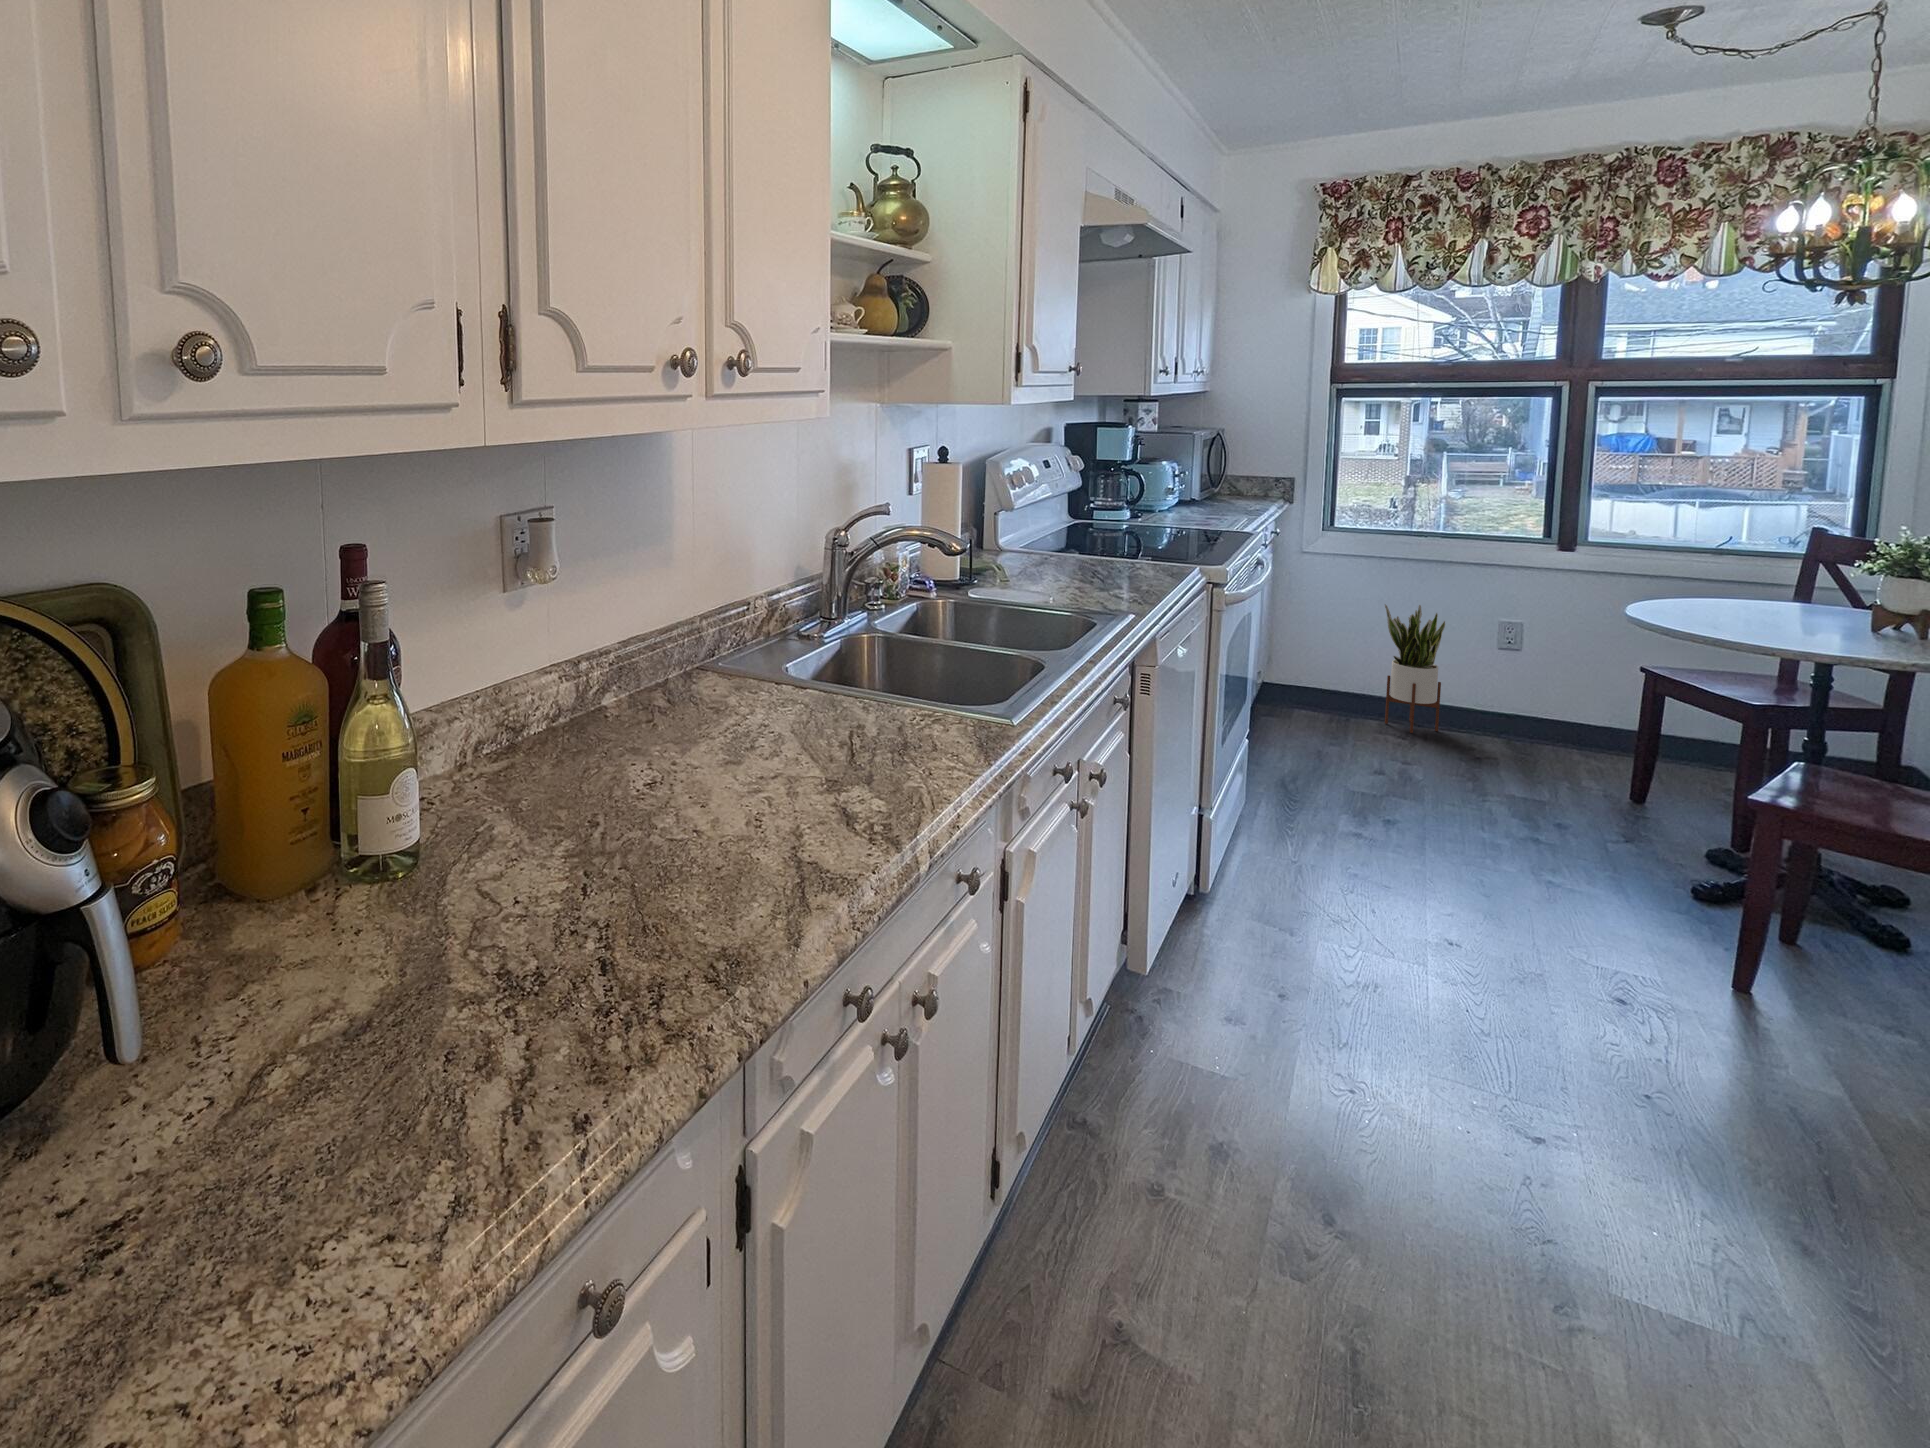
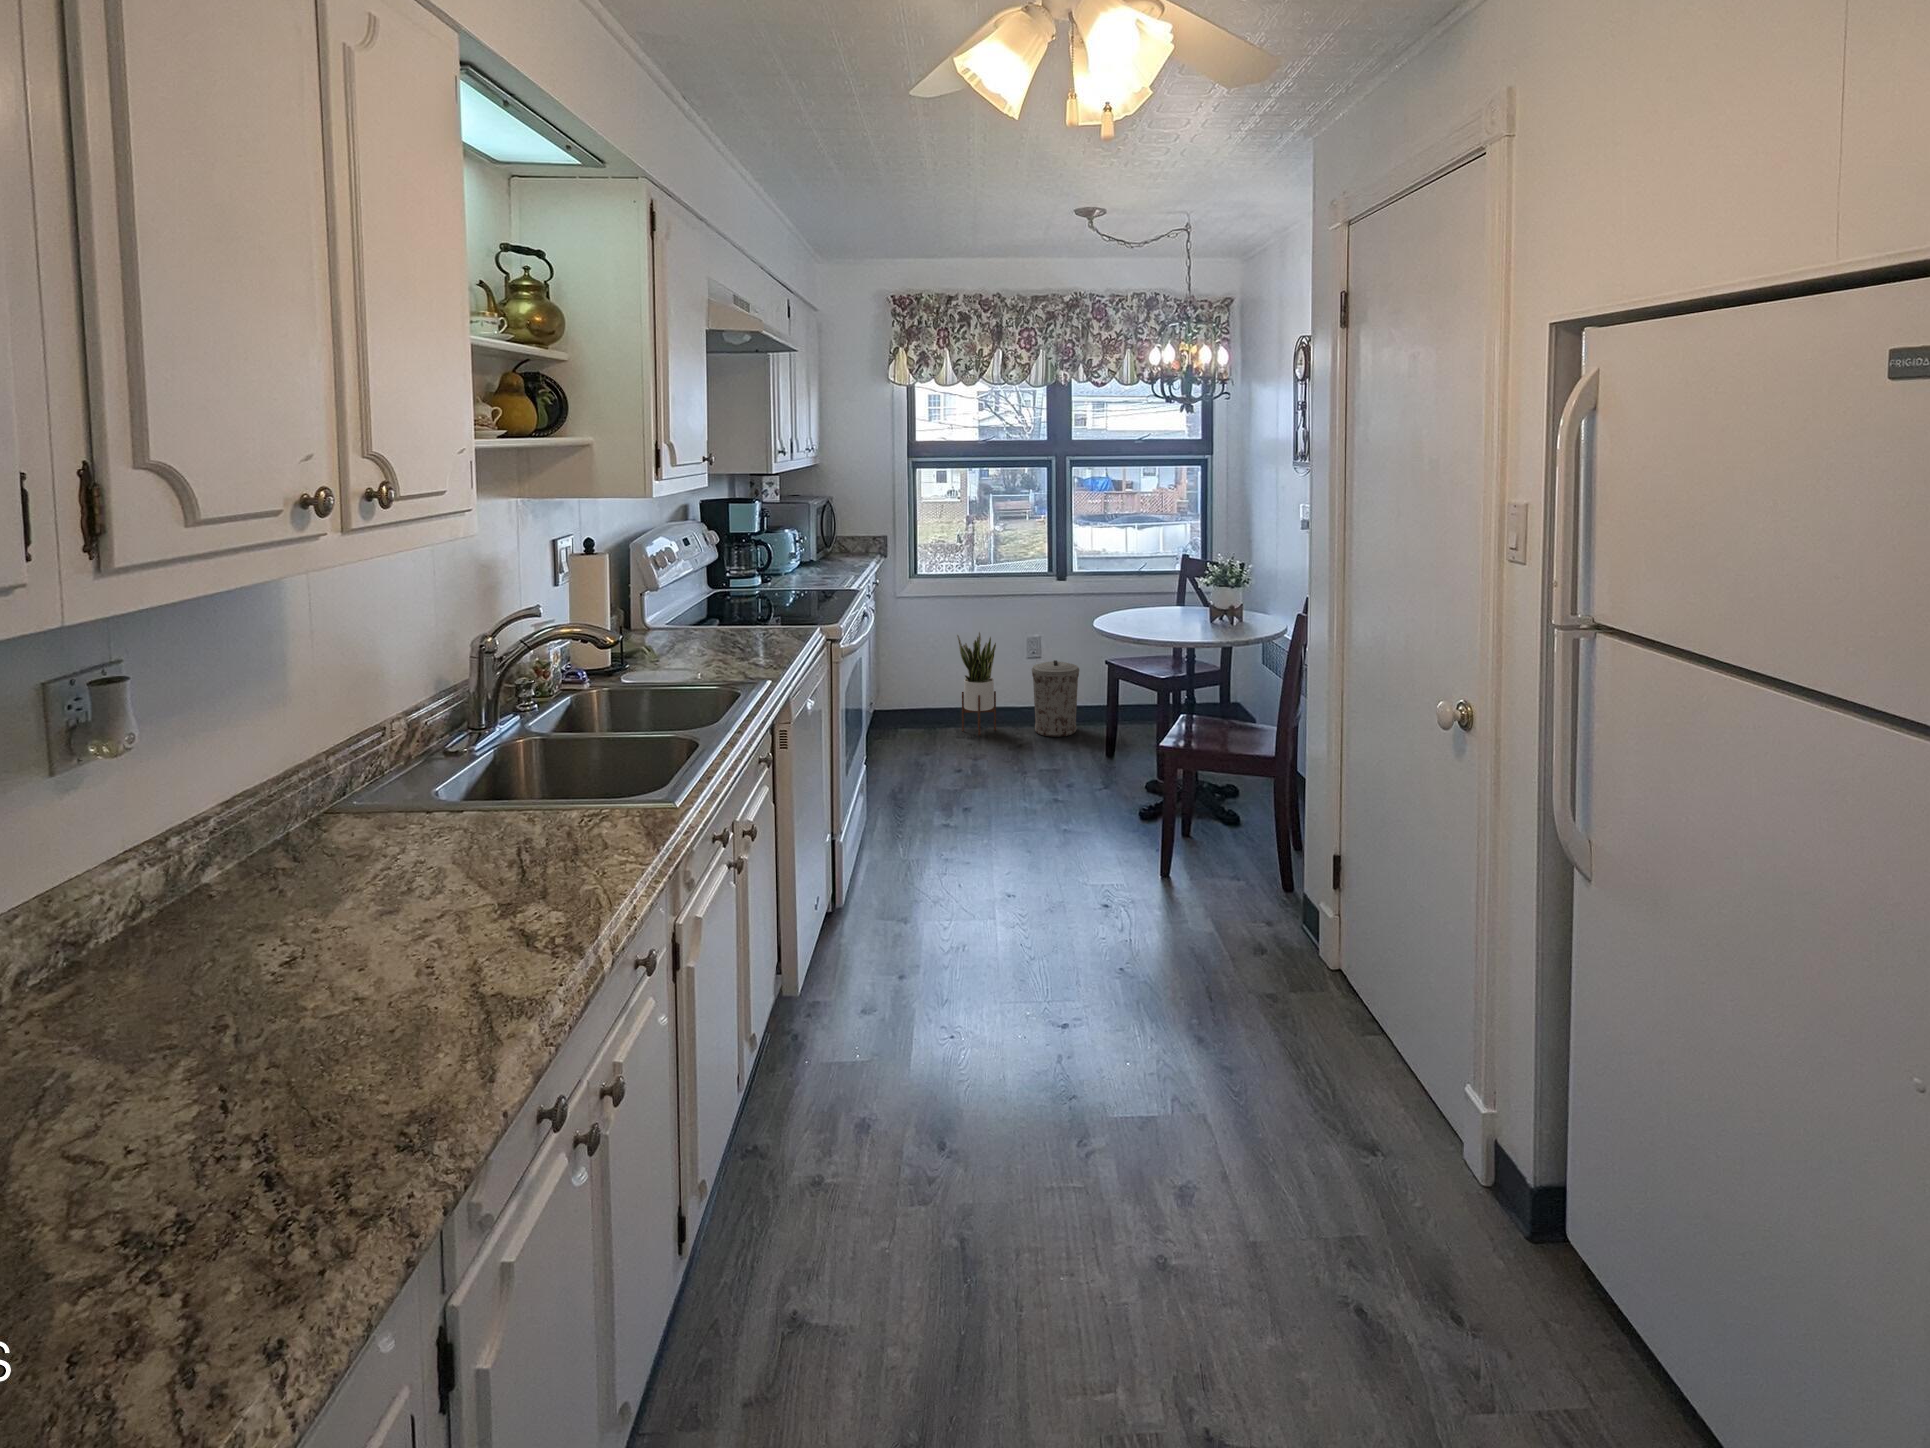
trash can: none [1503,655,1588,758] -> present [1032,660,1079,737]

